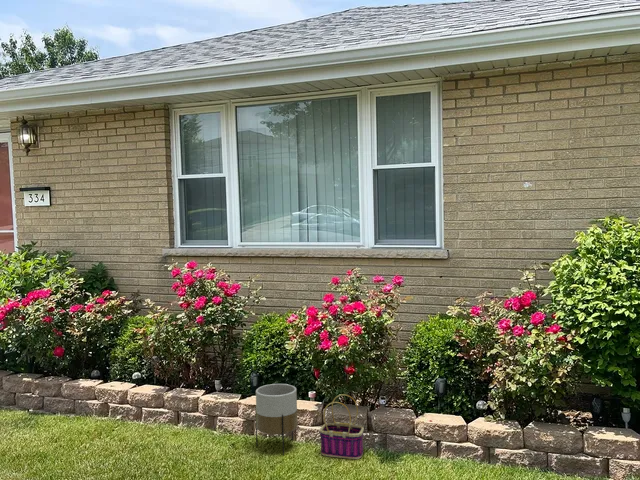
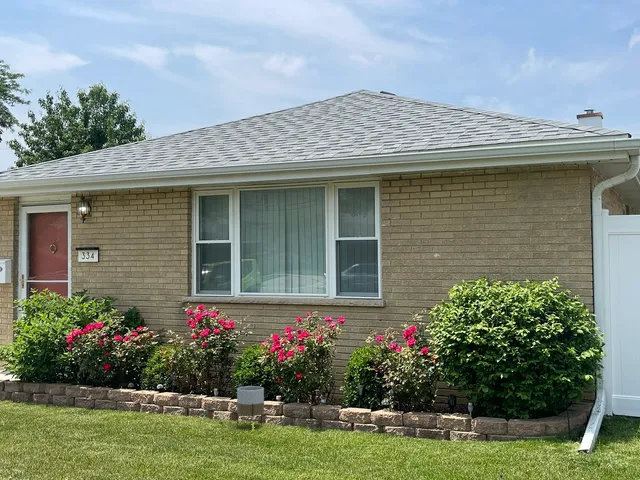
basket: present [319,394,364,459] -> none [276,392,305,432]

